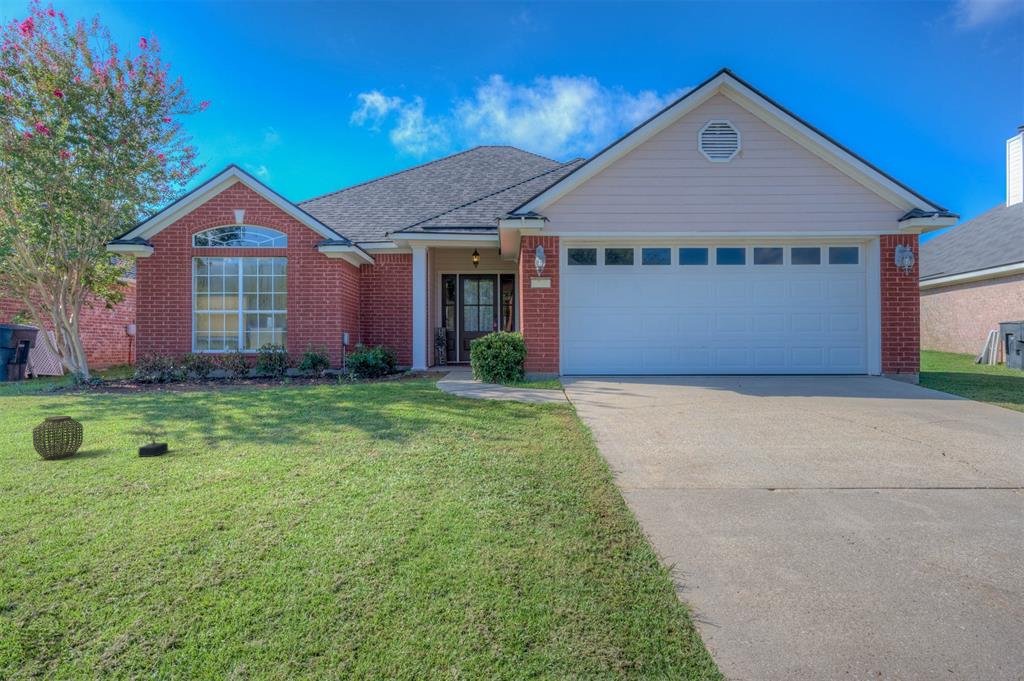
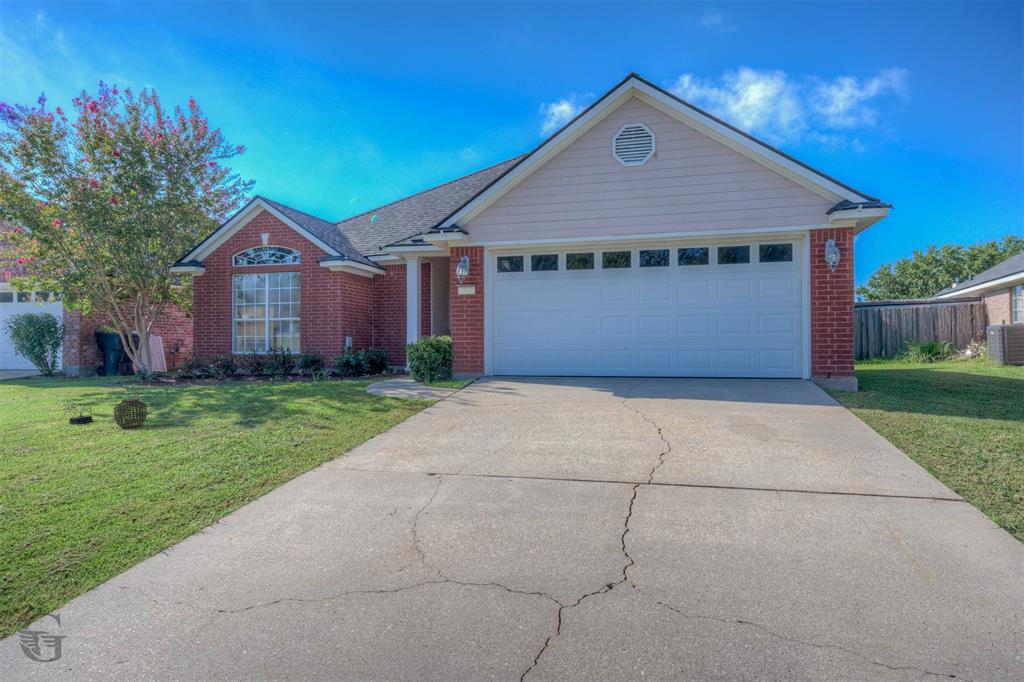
woven basket: present [33,416,83,459] -> present [114,399,147,429]

